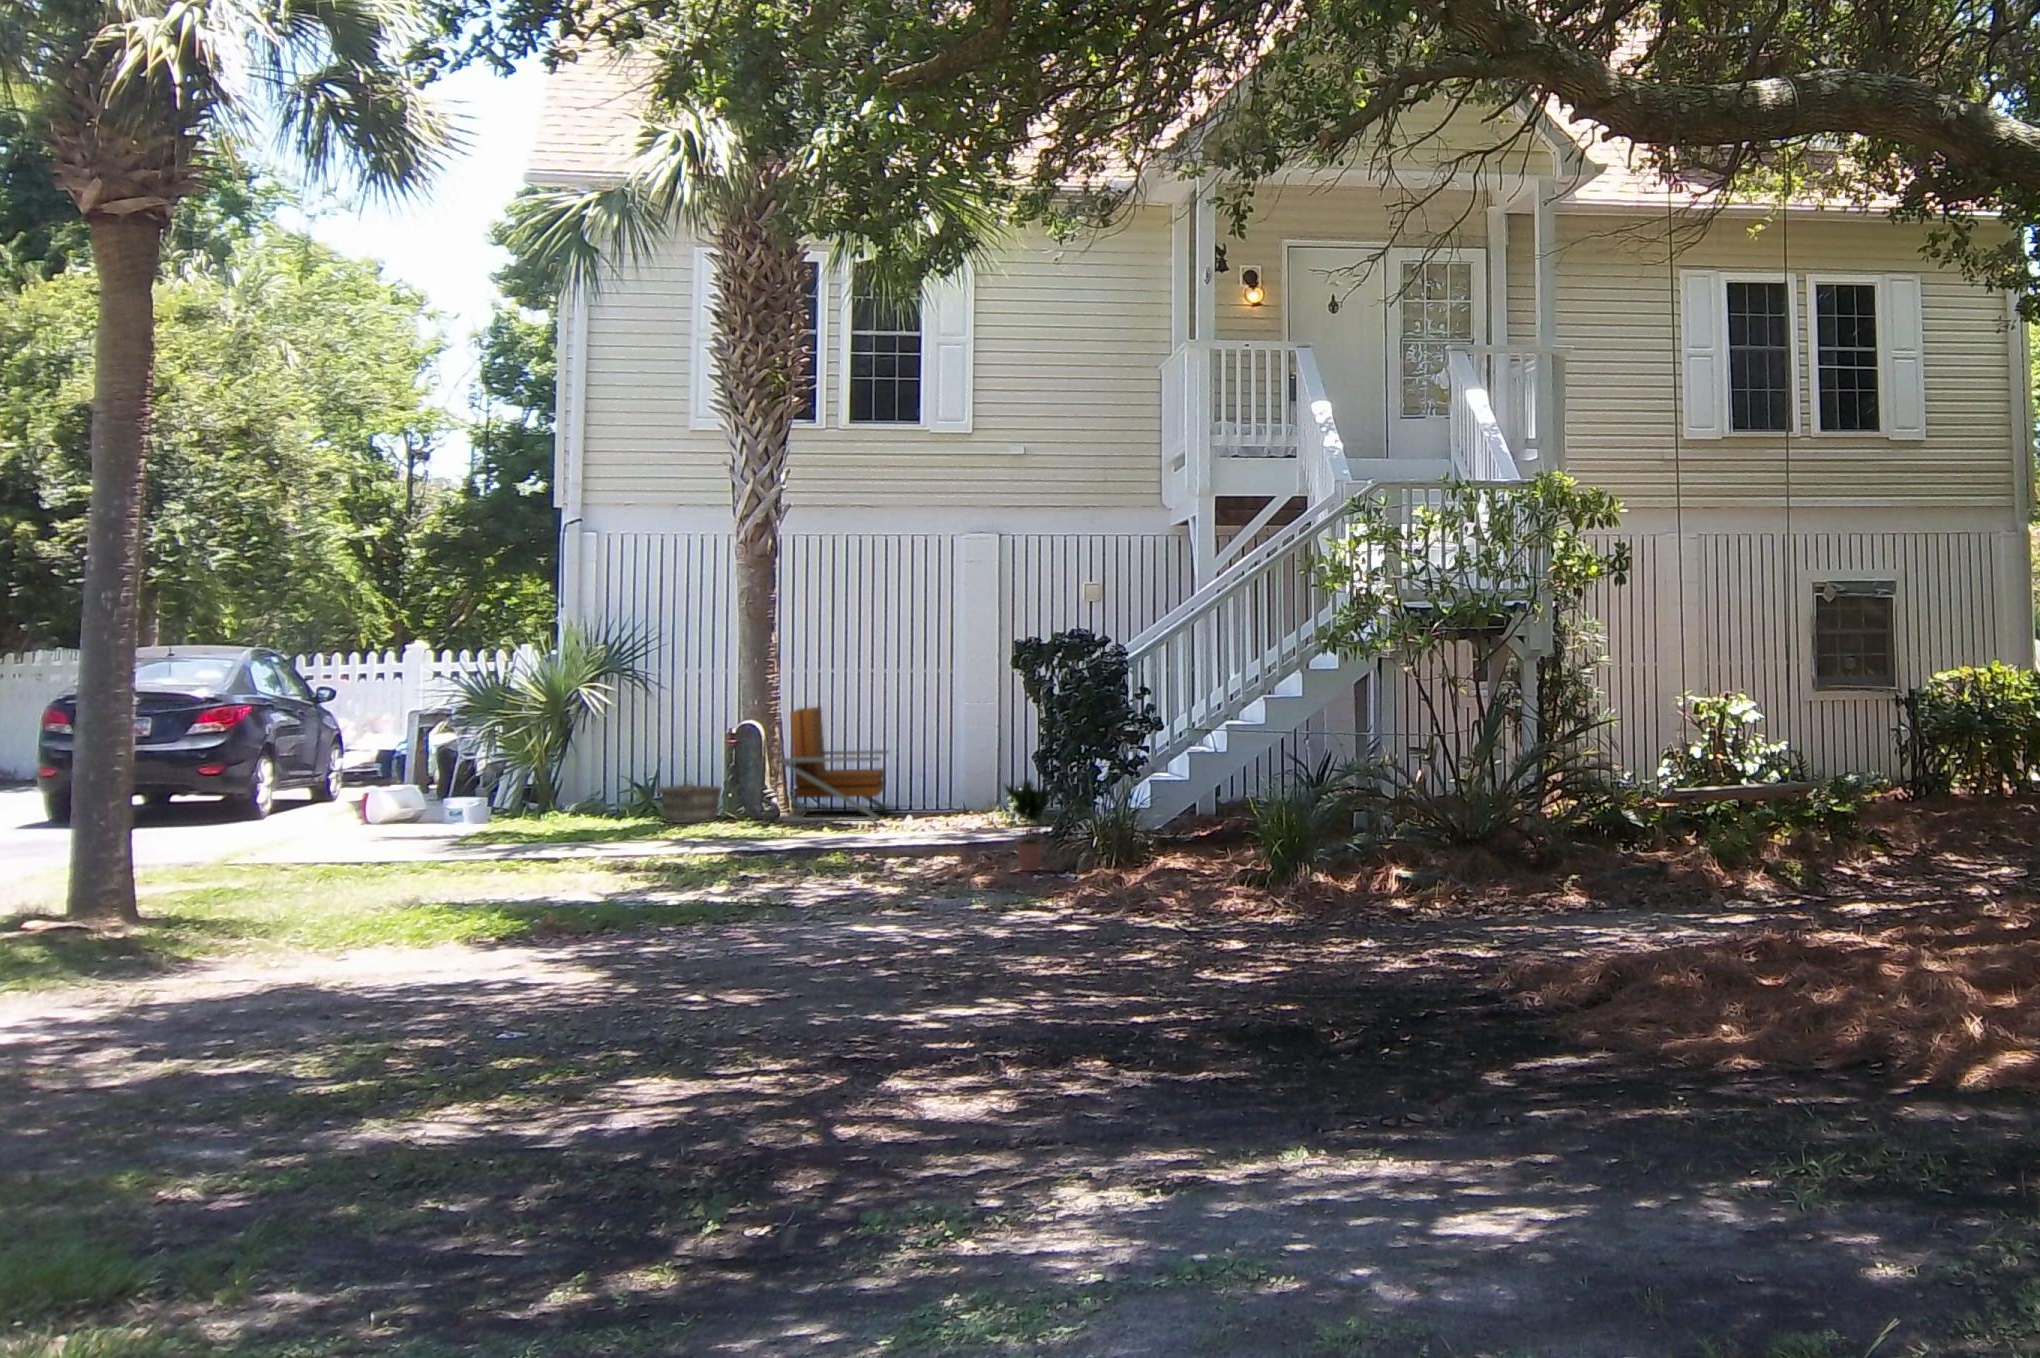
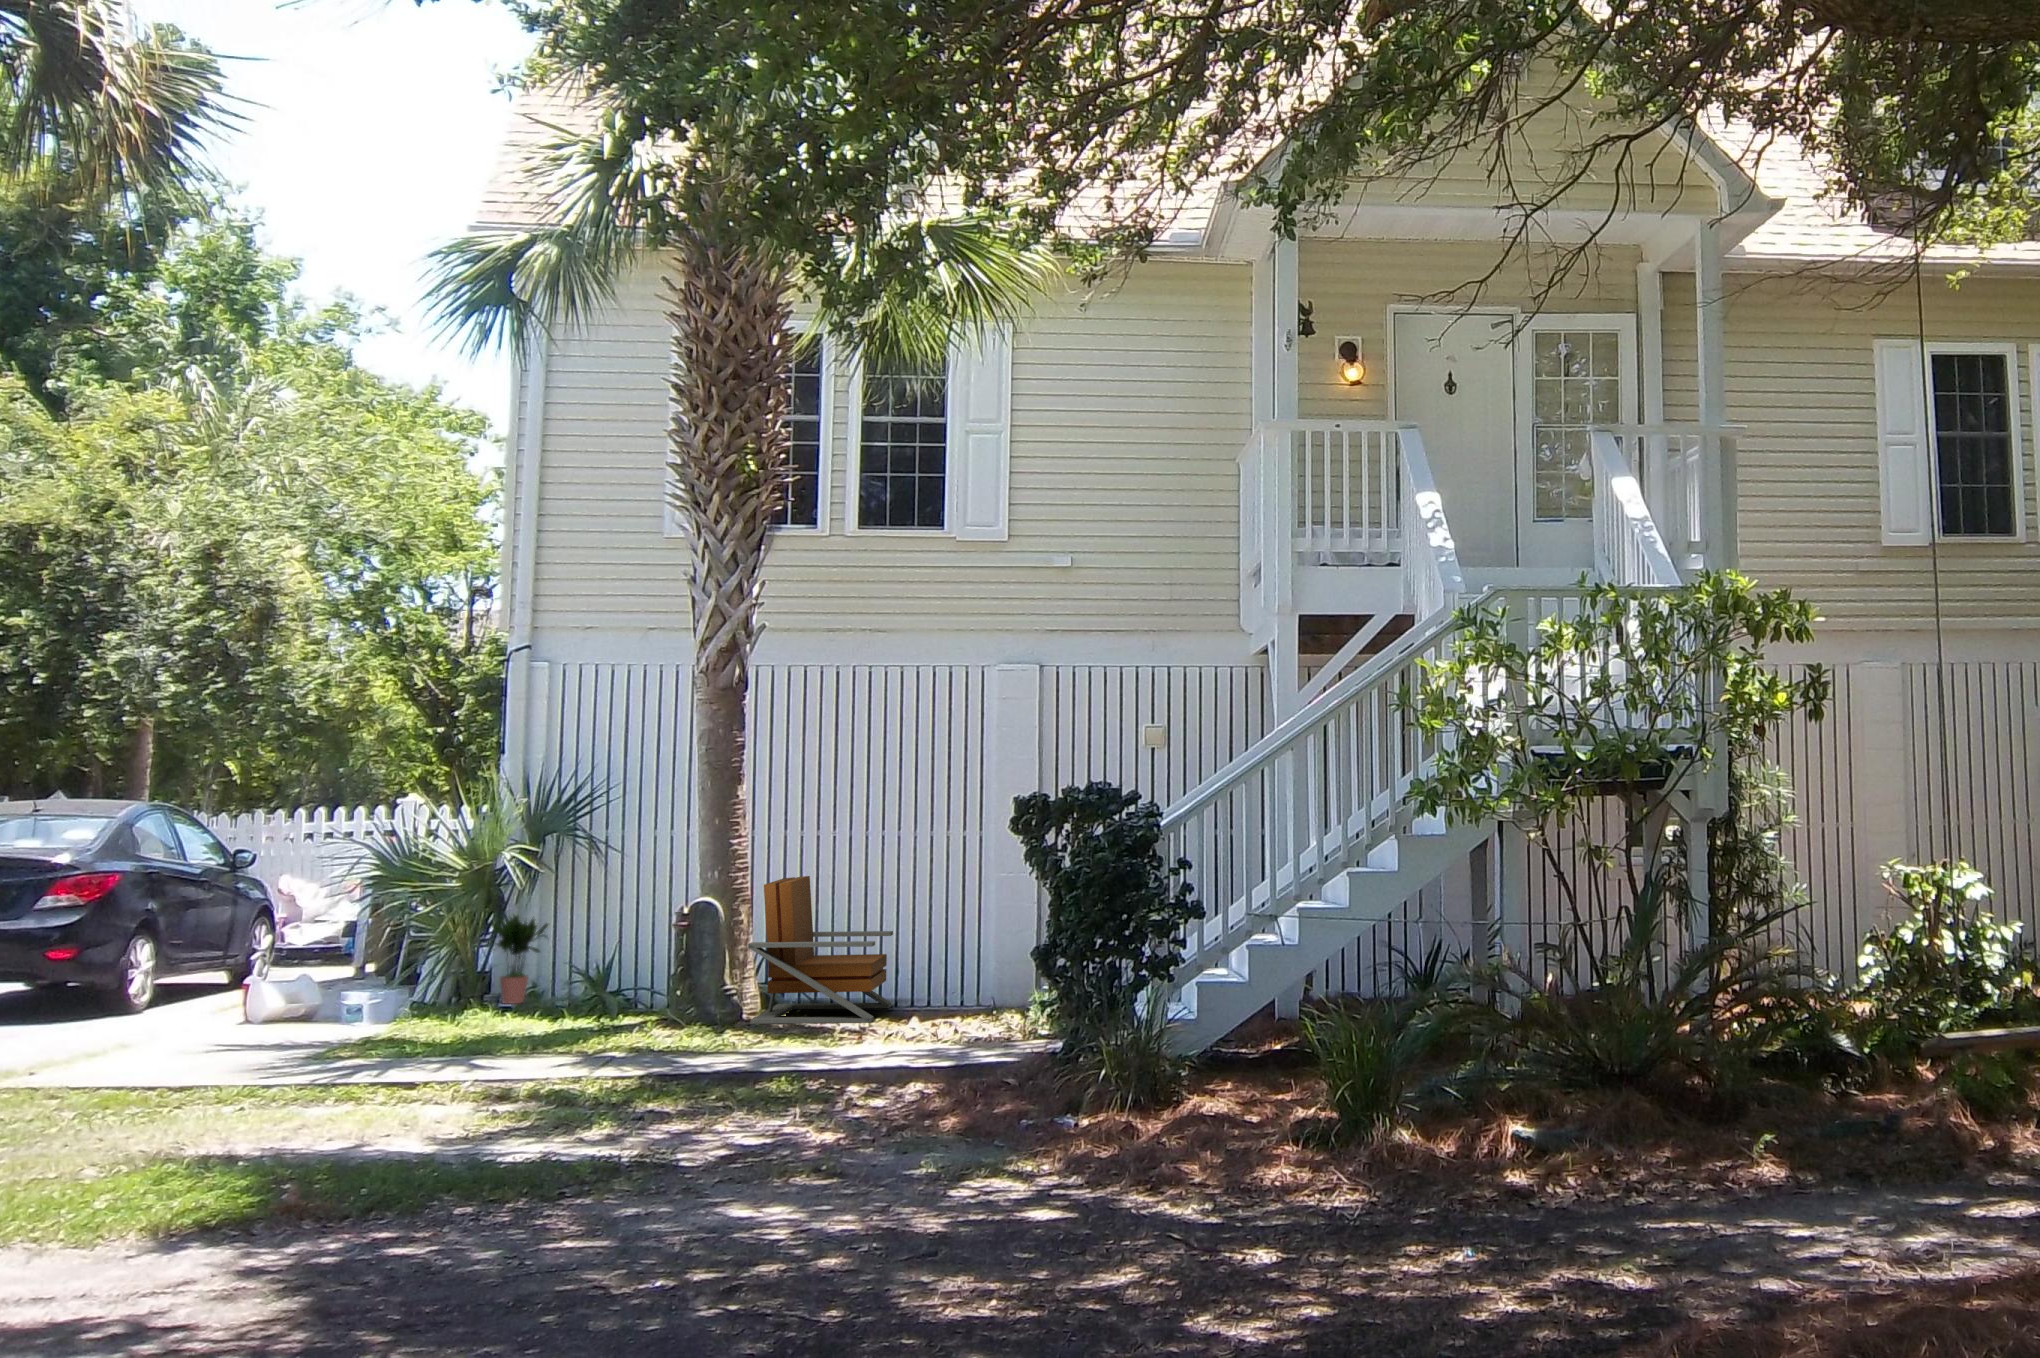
potted plant: present [1005,780,1062,871] -> present [490,915,548,1004]
bucket: present [655,781,721,823] -> none [595,970,679,1025]

